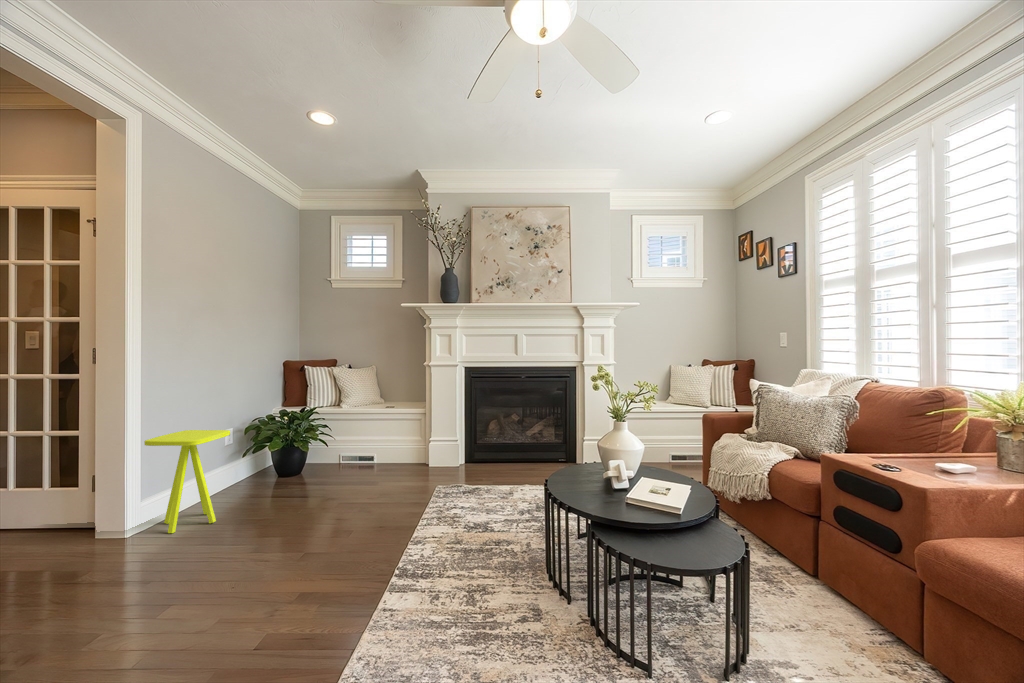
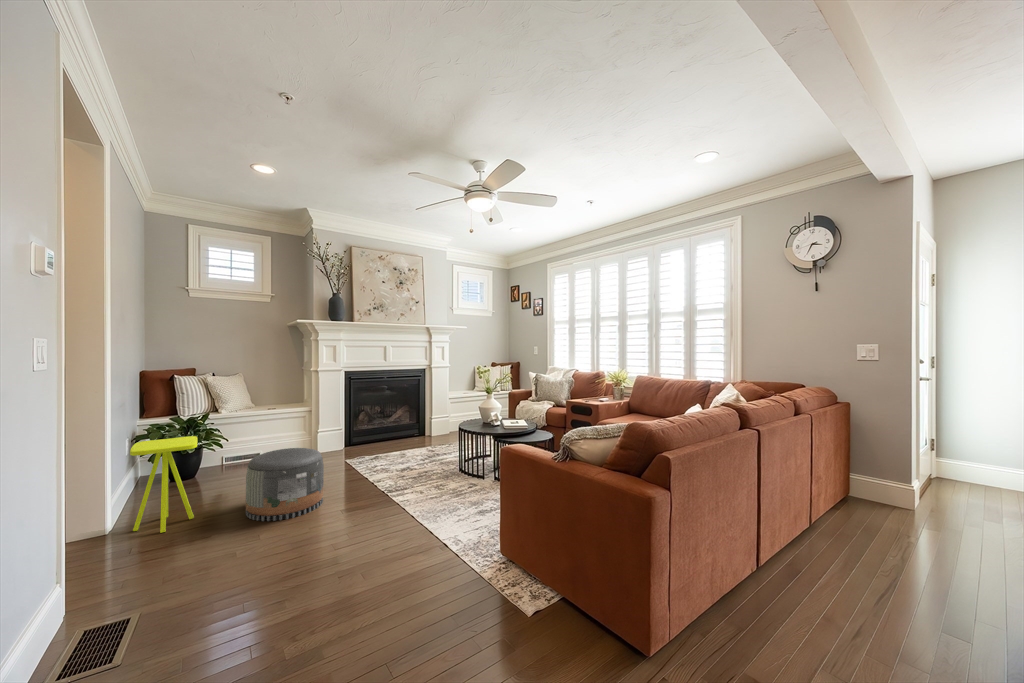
pouf: none [234,460,333,556] -> present [246,448,324,521]

